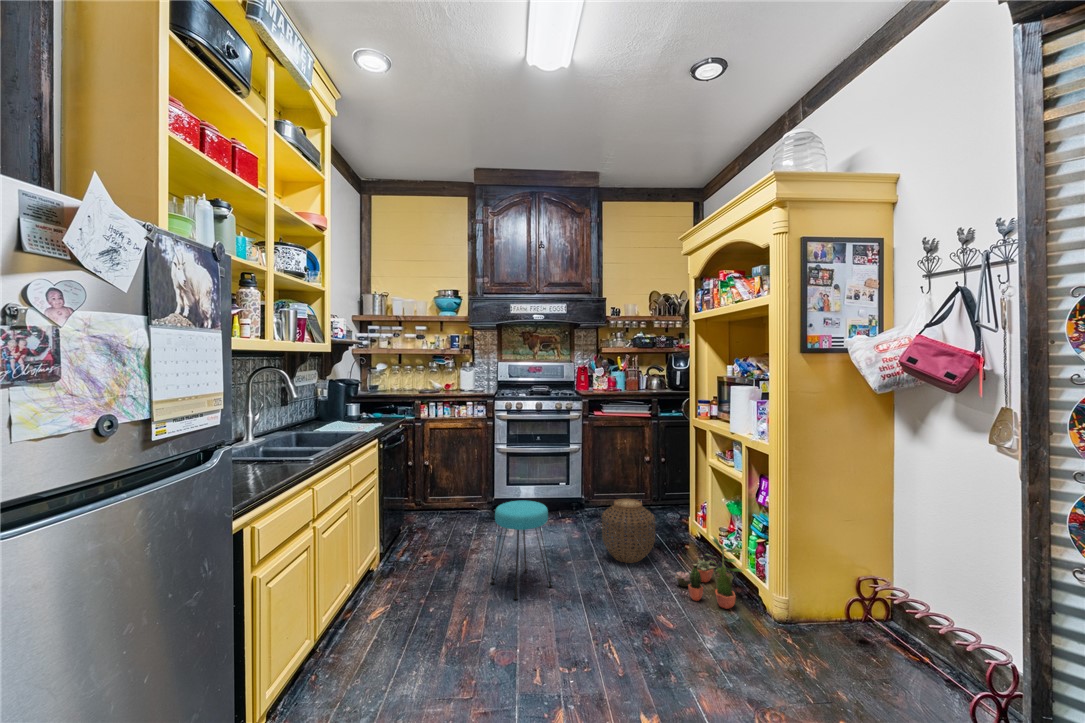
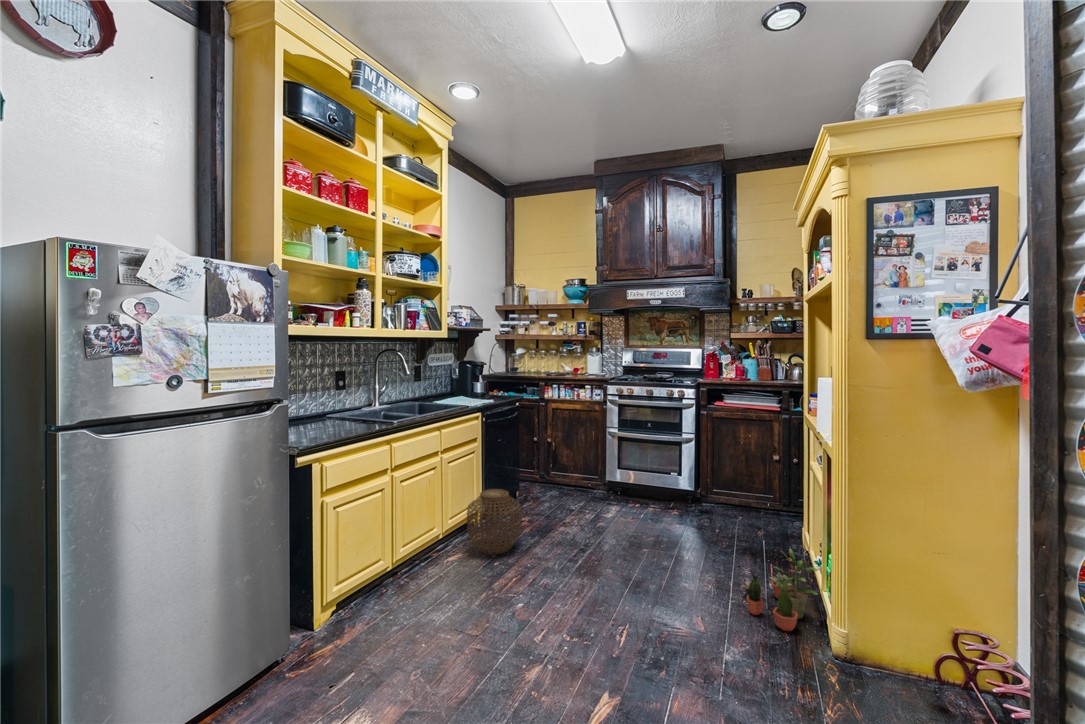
woven basket: present [602,499,655,563] -> present [467,489,522,554]
stool: present [491,500,552,599] -> none [557,481,611,572]

